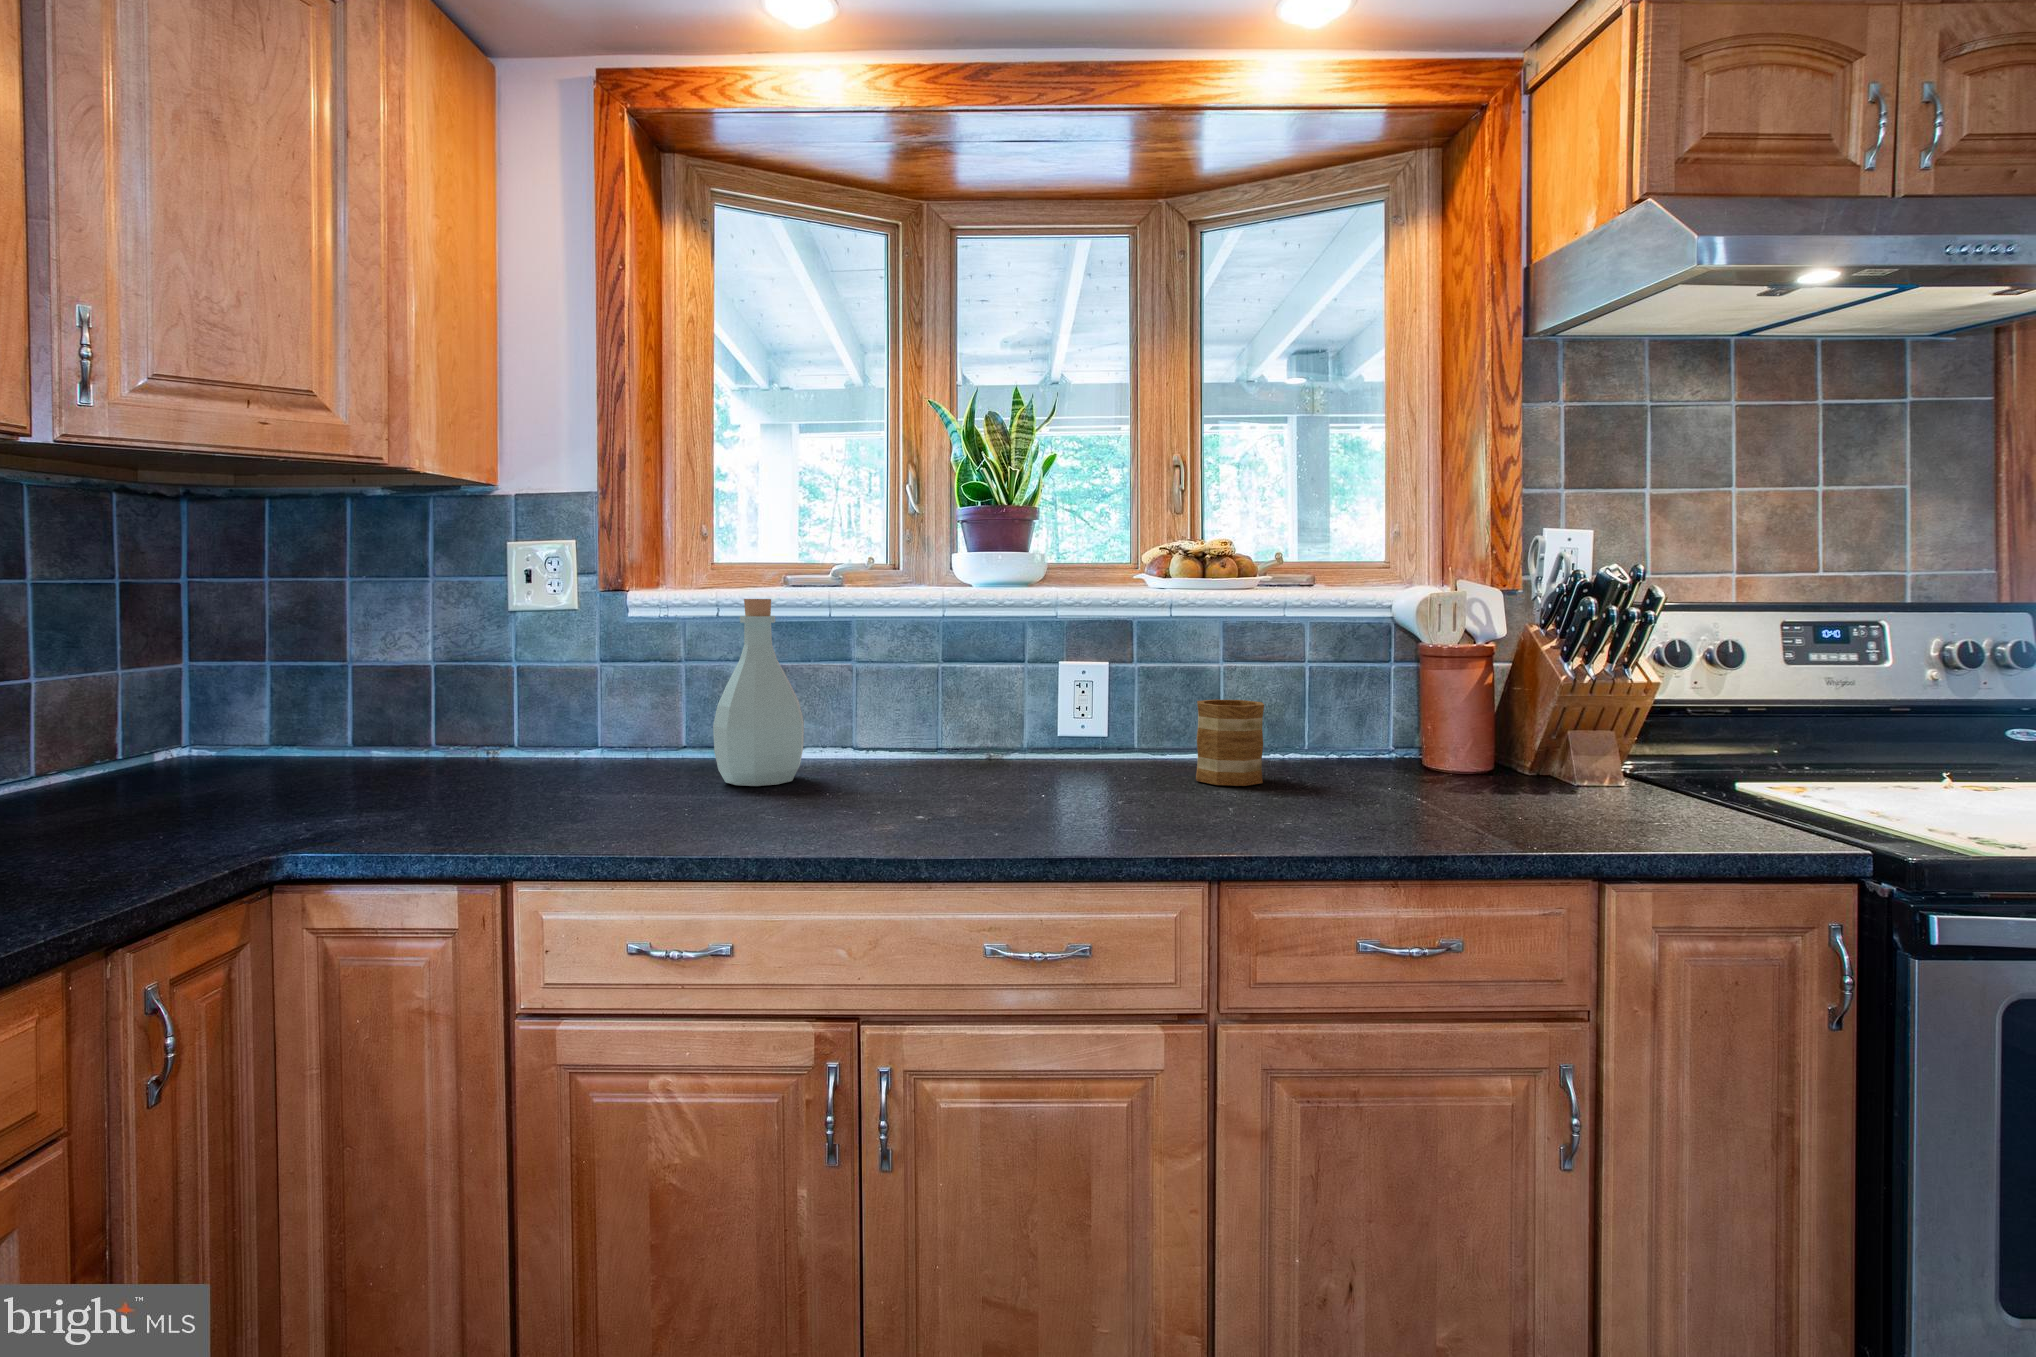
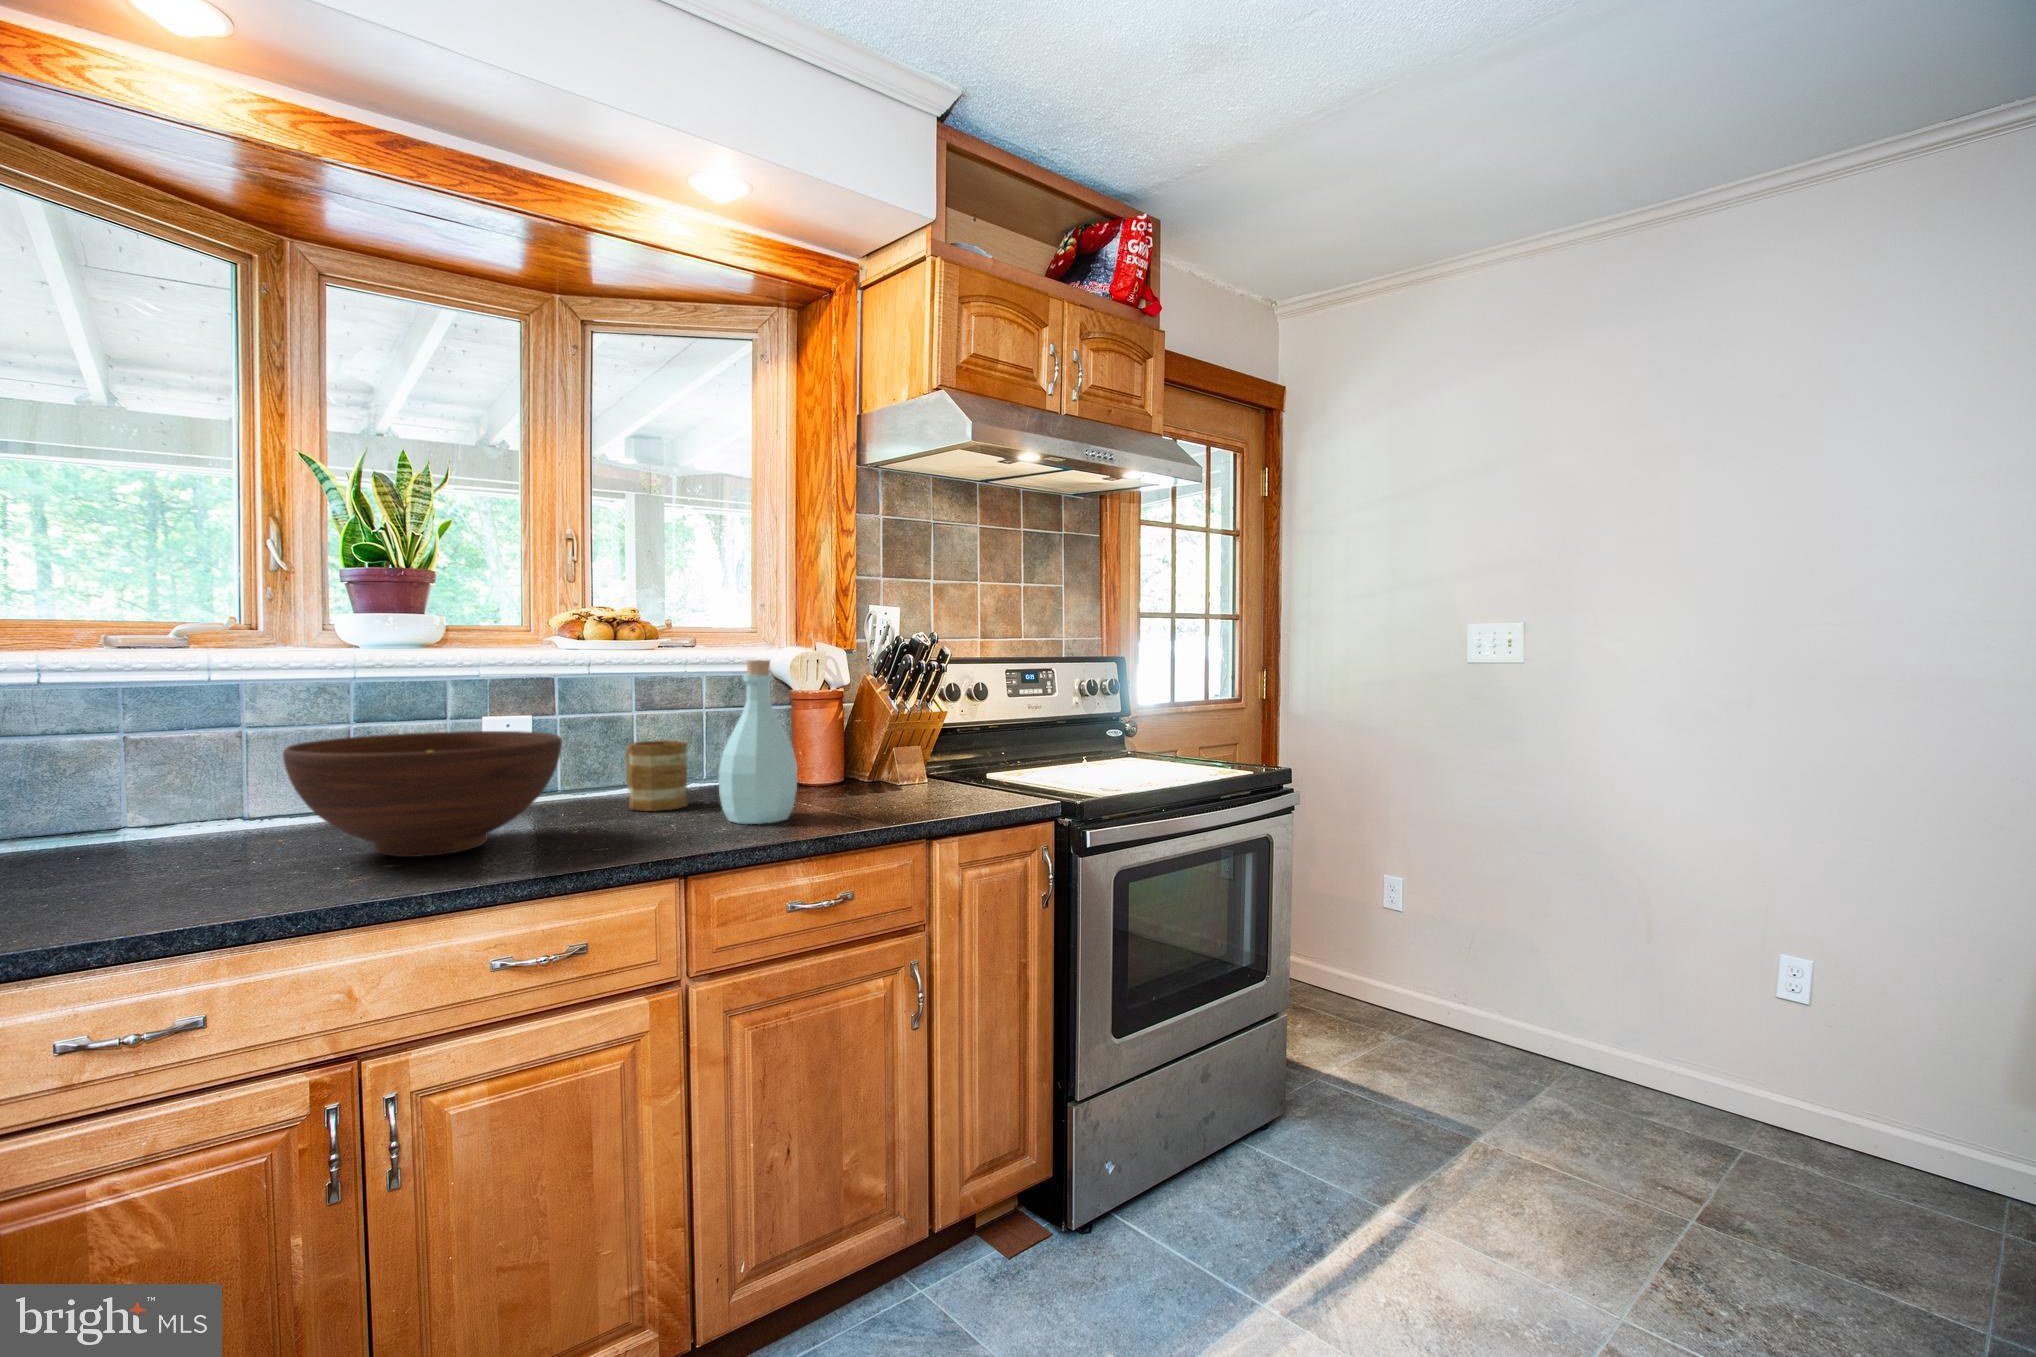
bottle: present [713,599,804,786] -> present [719,660,797,824]
fruit bowl: none [842,676,1100,810] -> present [283,731,562,857]

